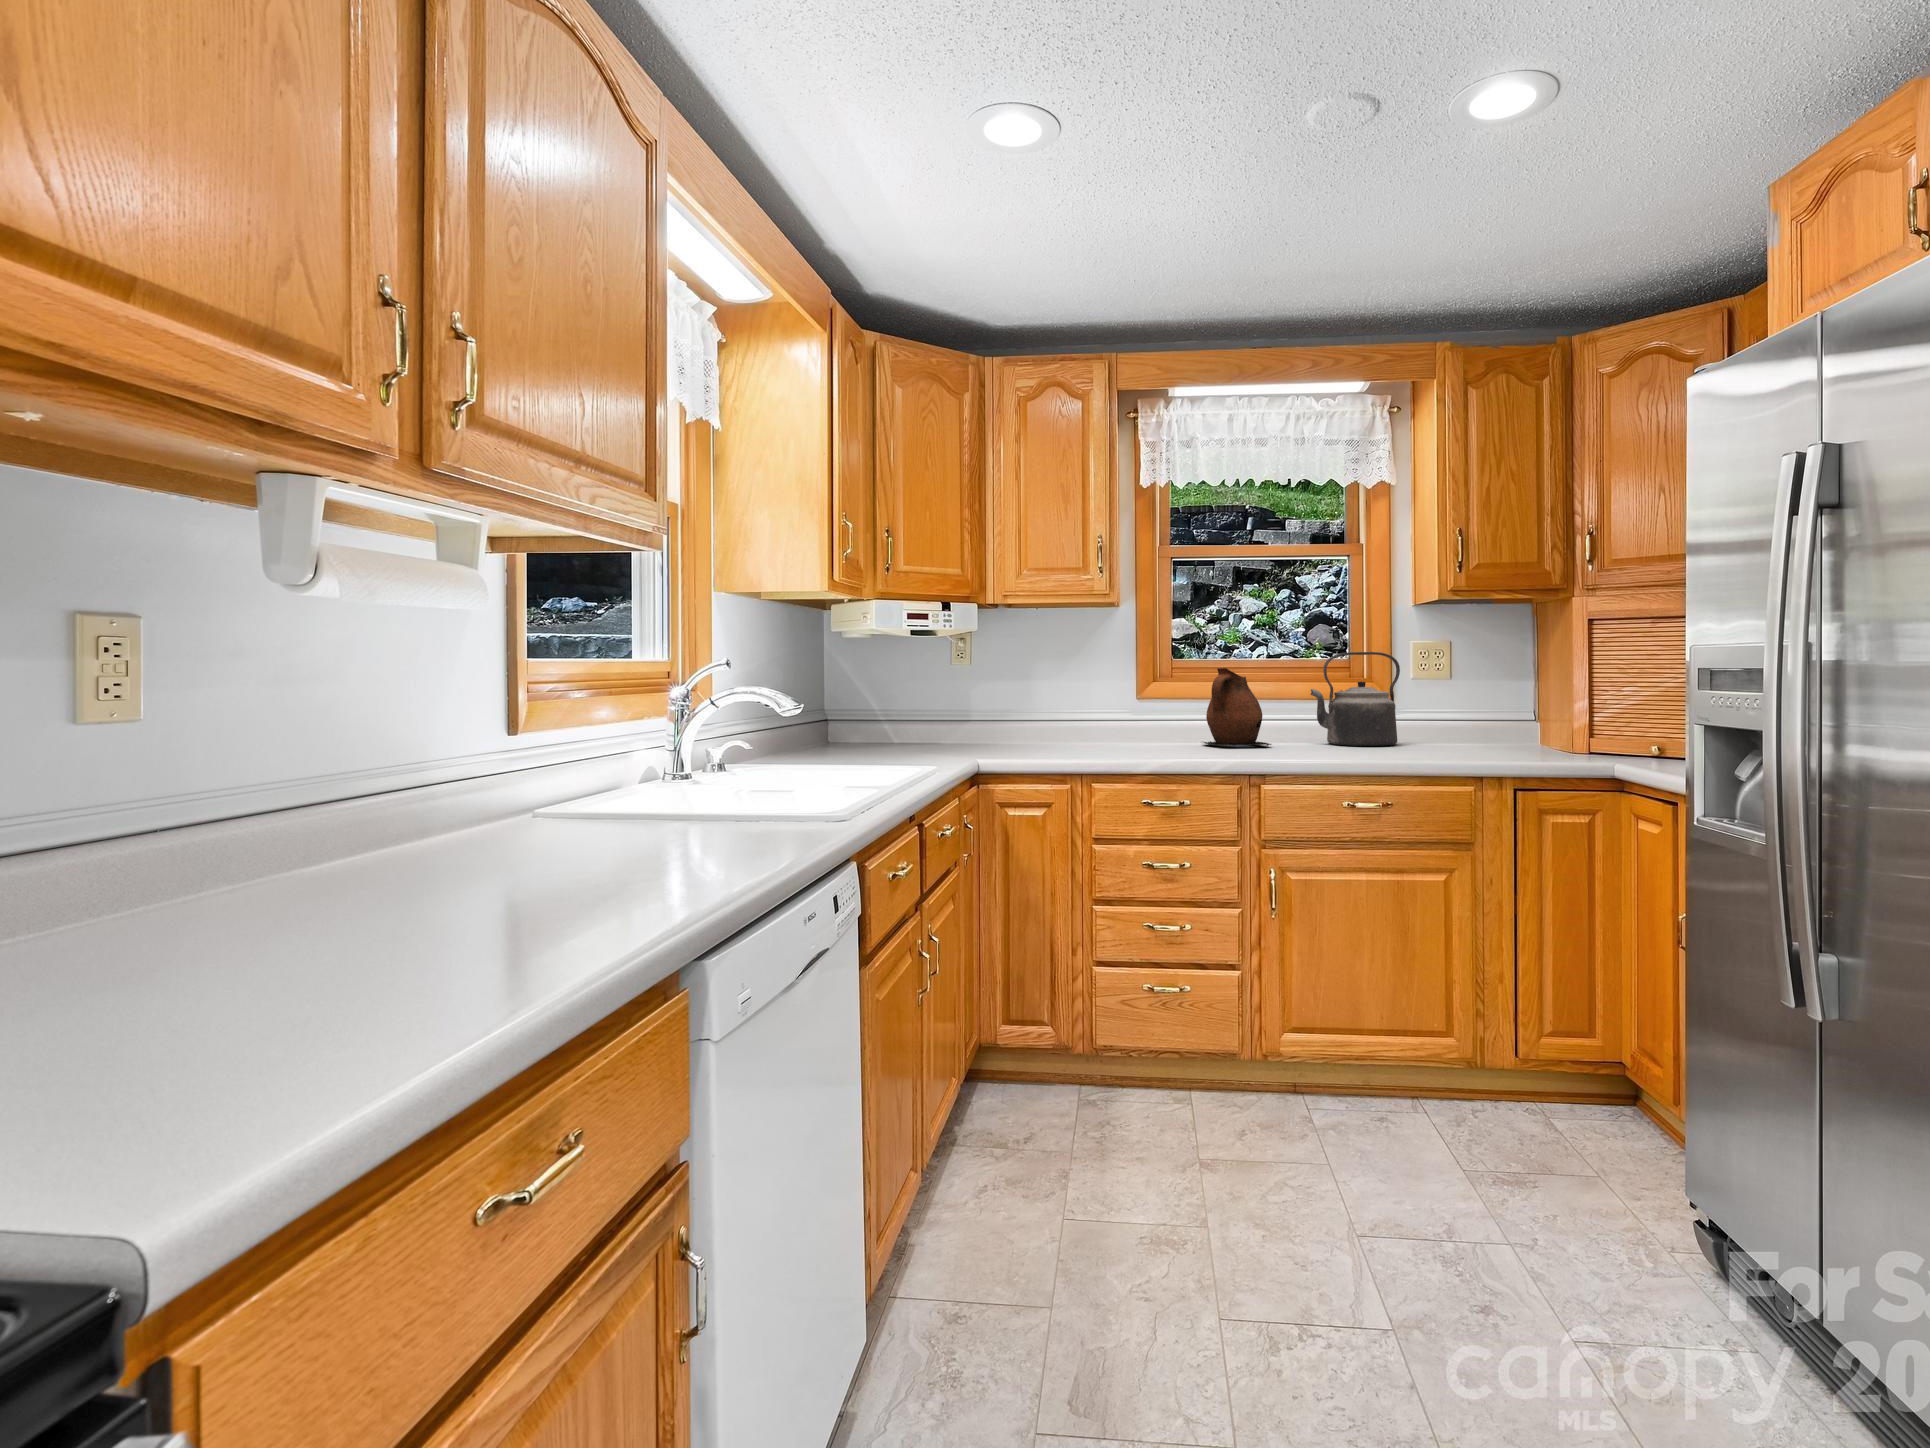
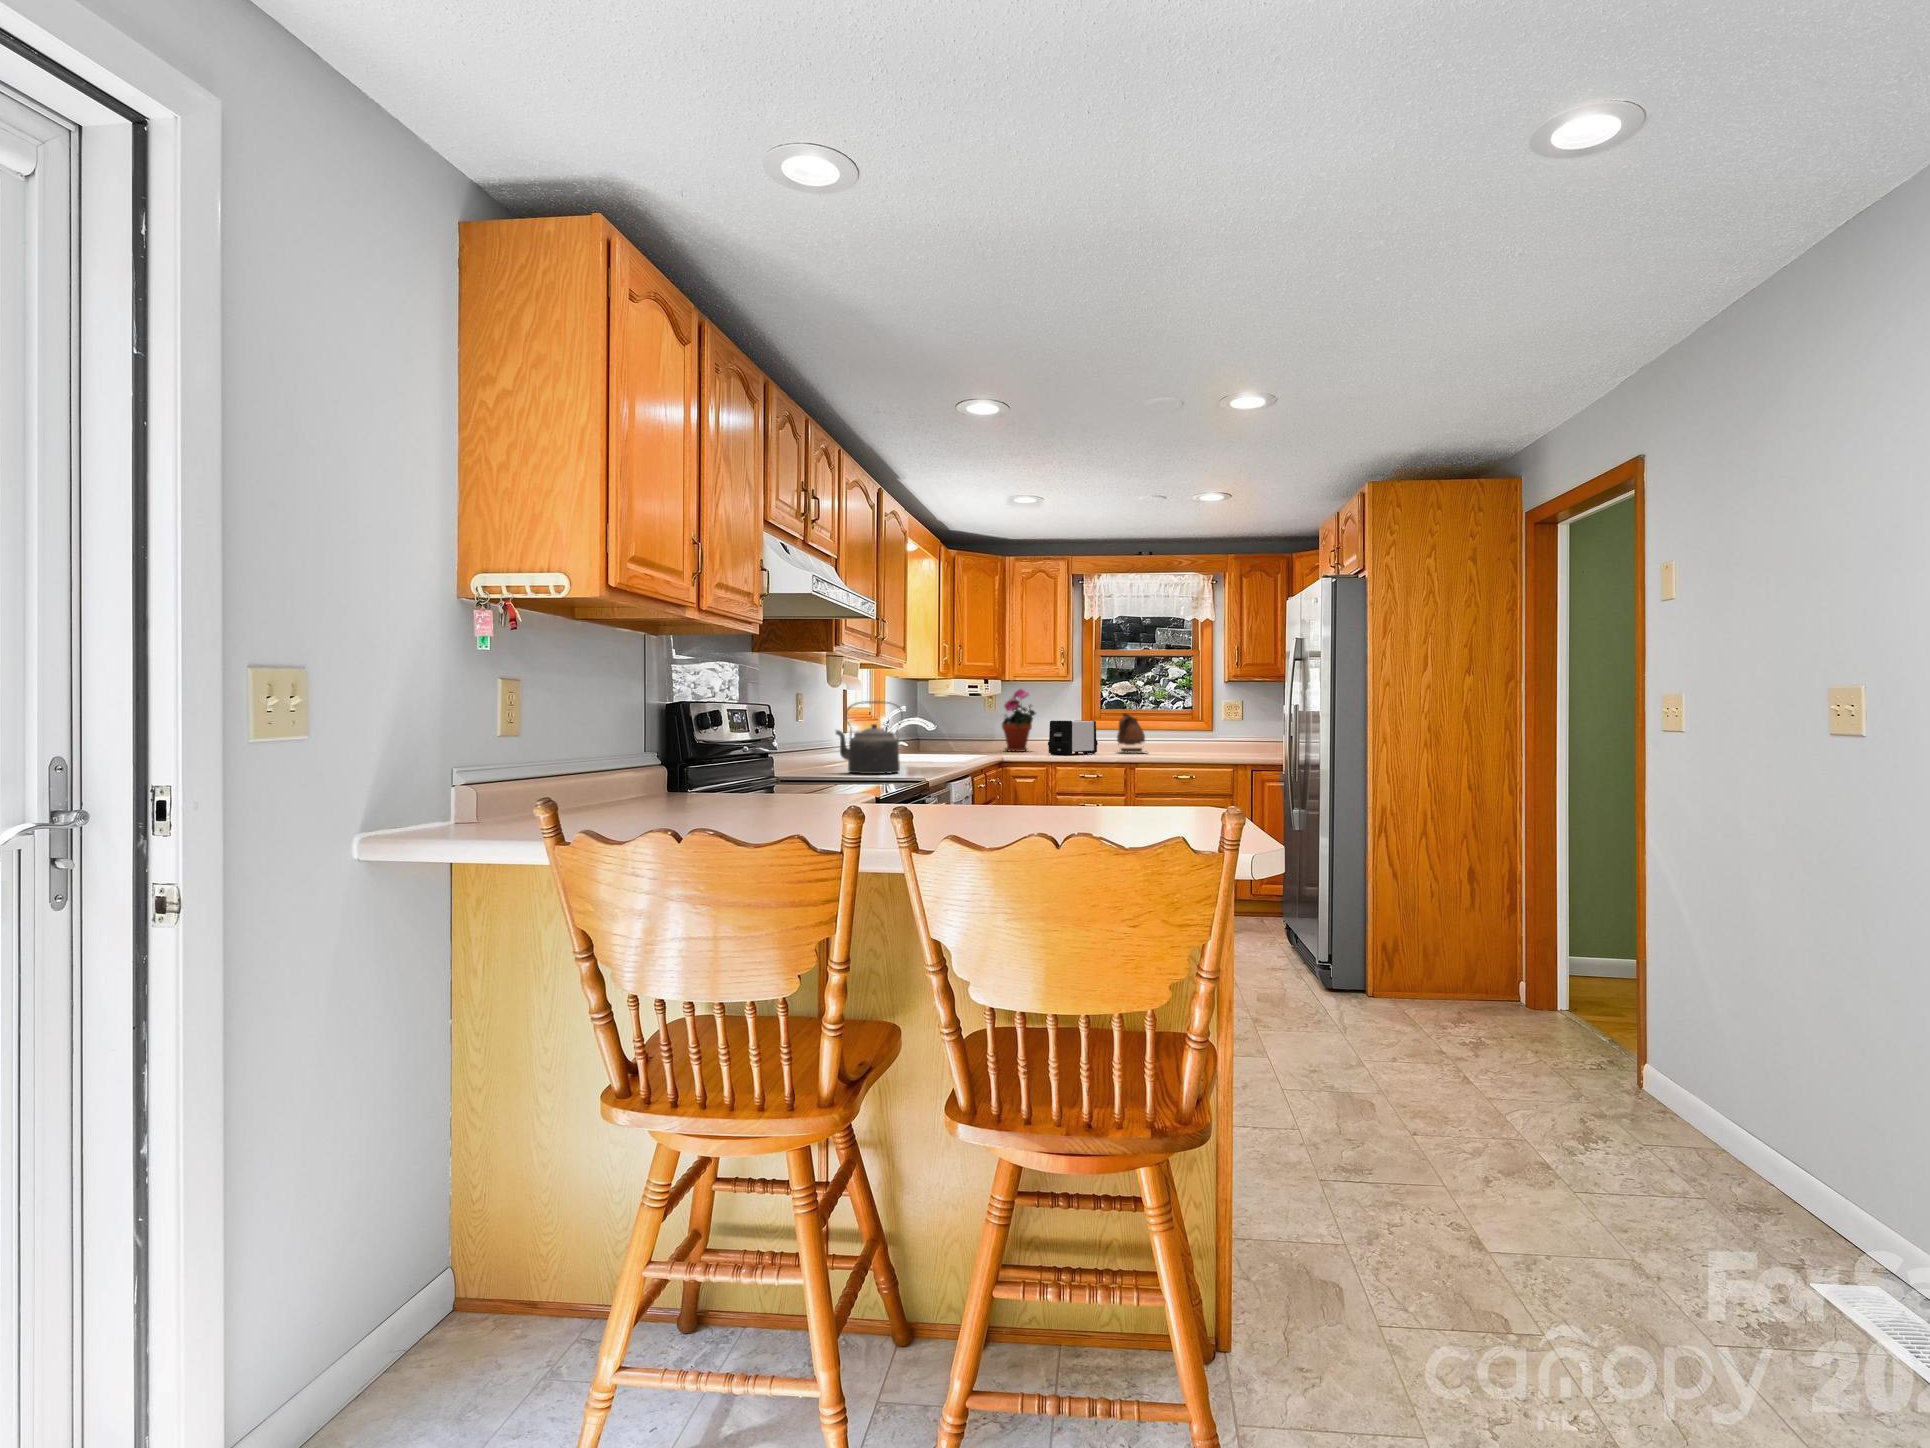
potted plant: none [982,623,1050,745] -> present [1002,689,1036,752]
kettle: present [1310,652,1400,746] -> present [836,701,901,774]
toaster: none [1073,684,1172,757] -> present [1048,721,1098,755]

